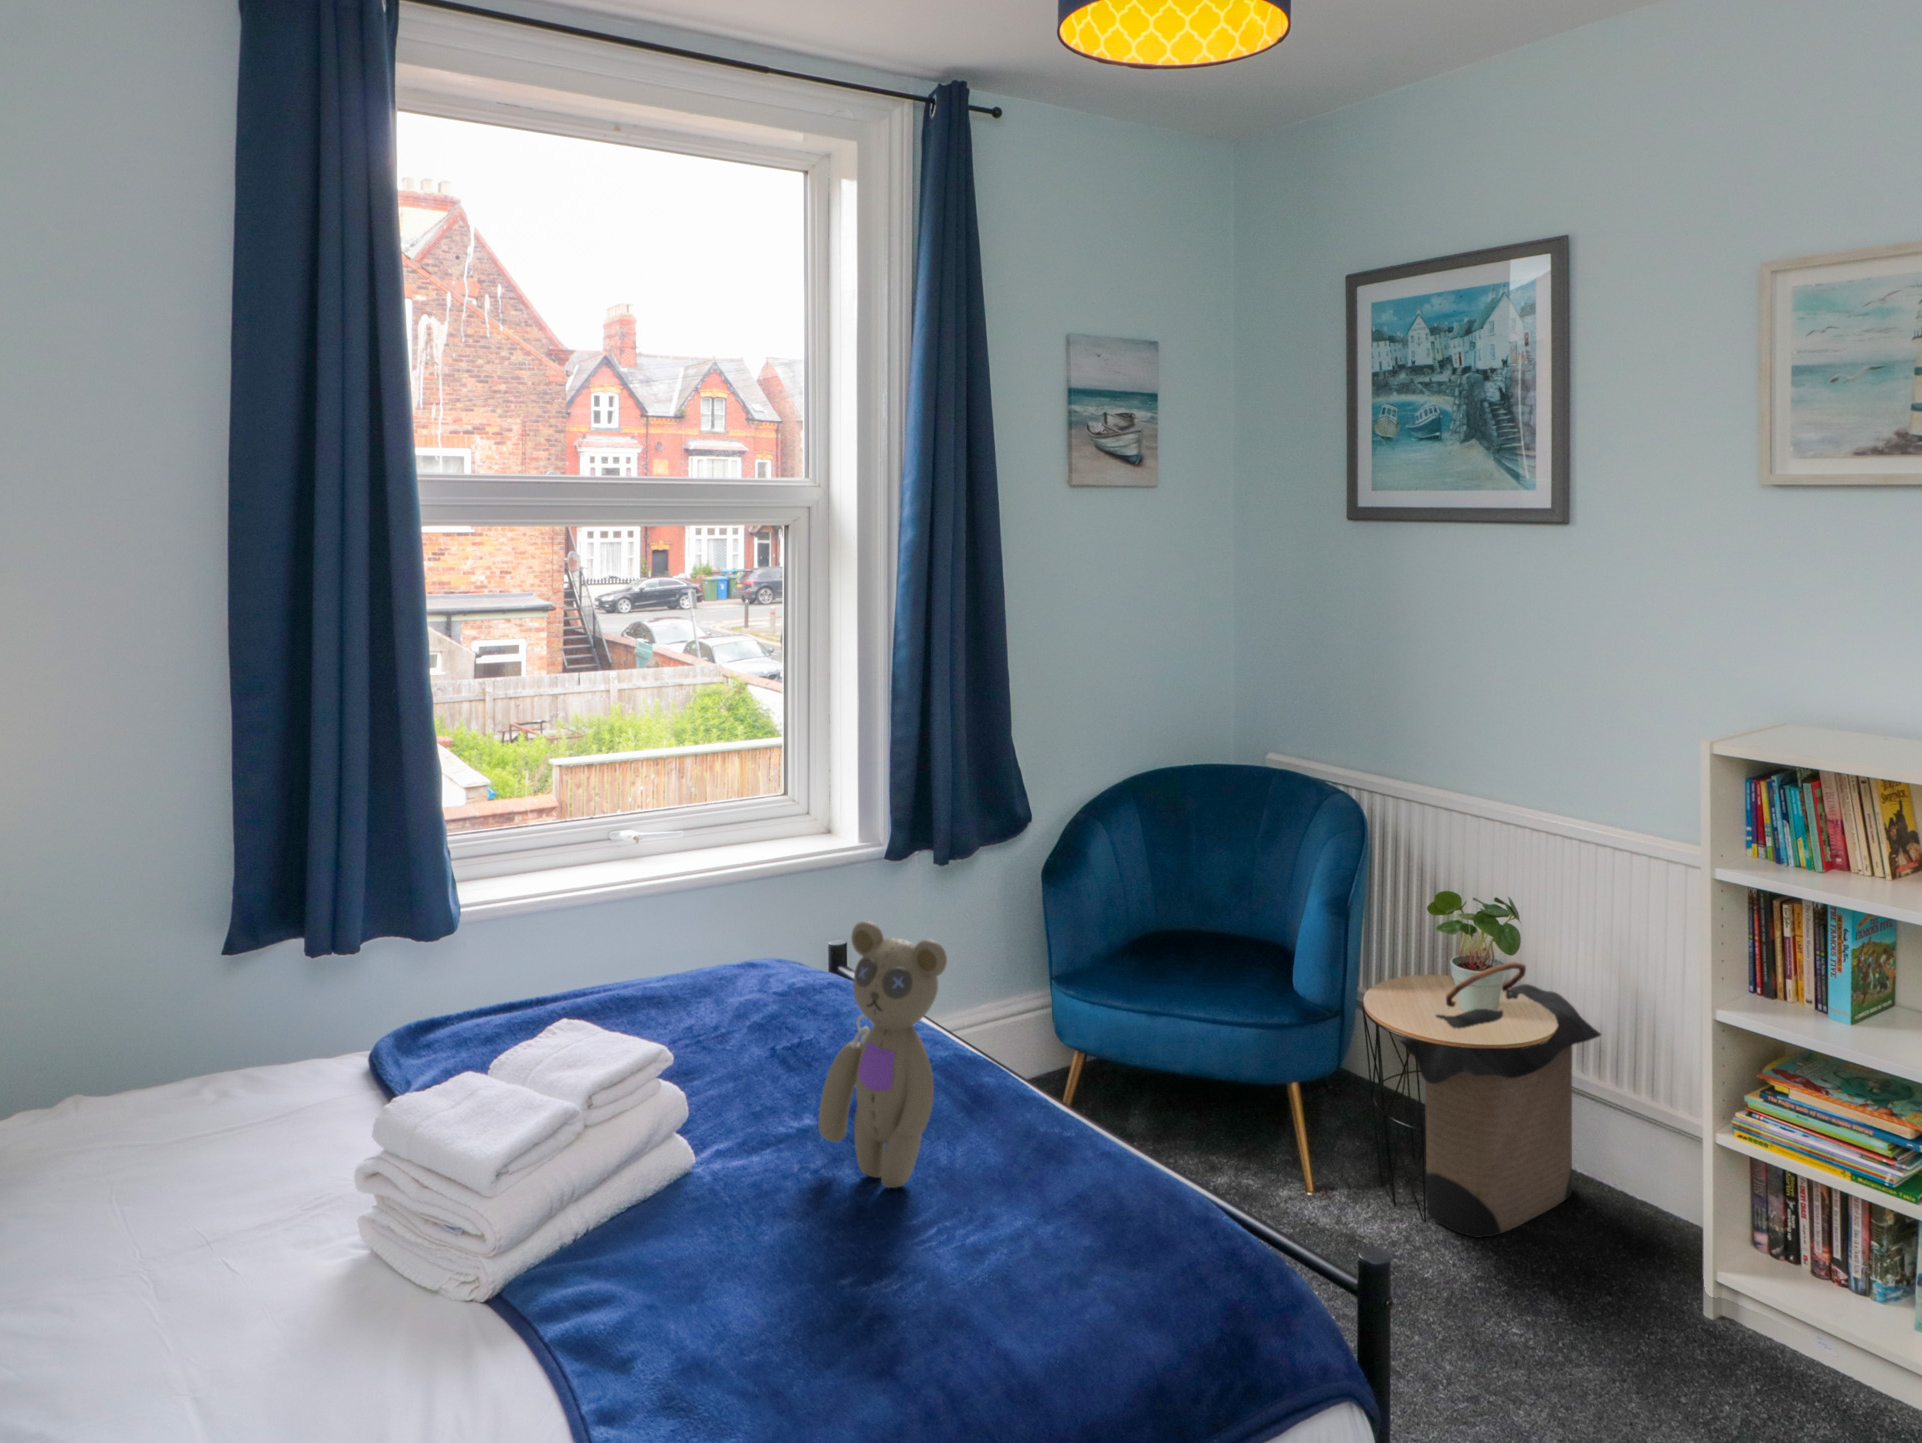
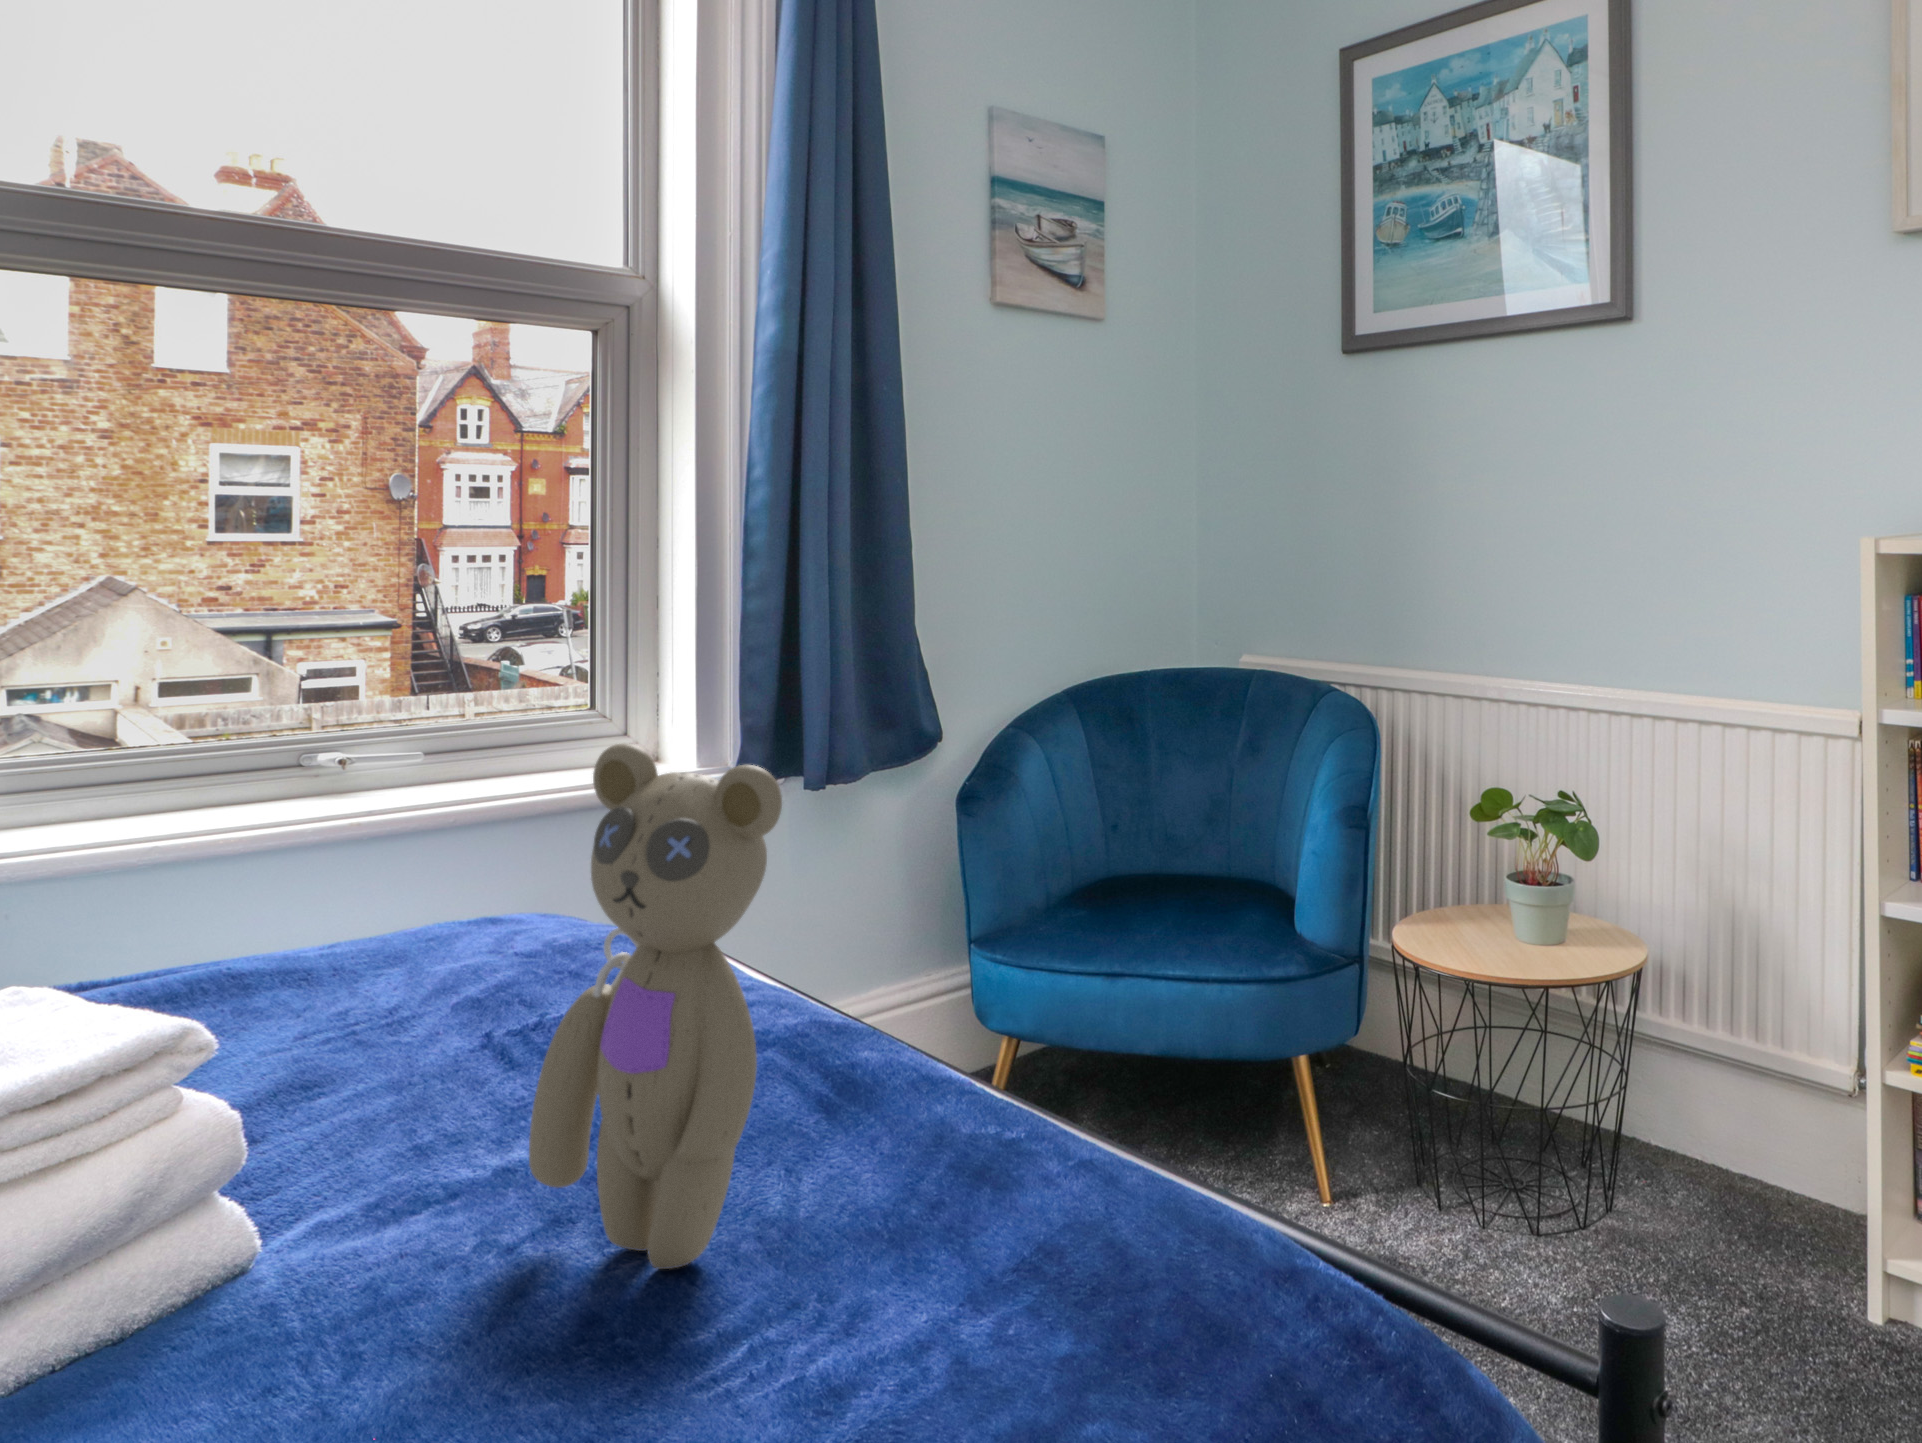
laundry hamper: present [1399,962,1601,1238] -> none [1440,871,1683,1245]

